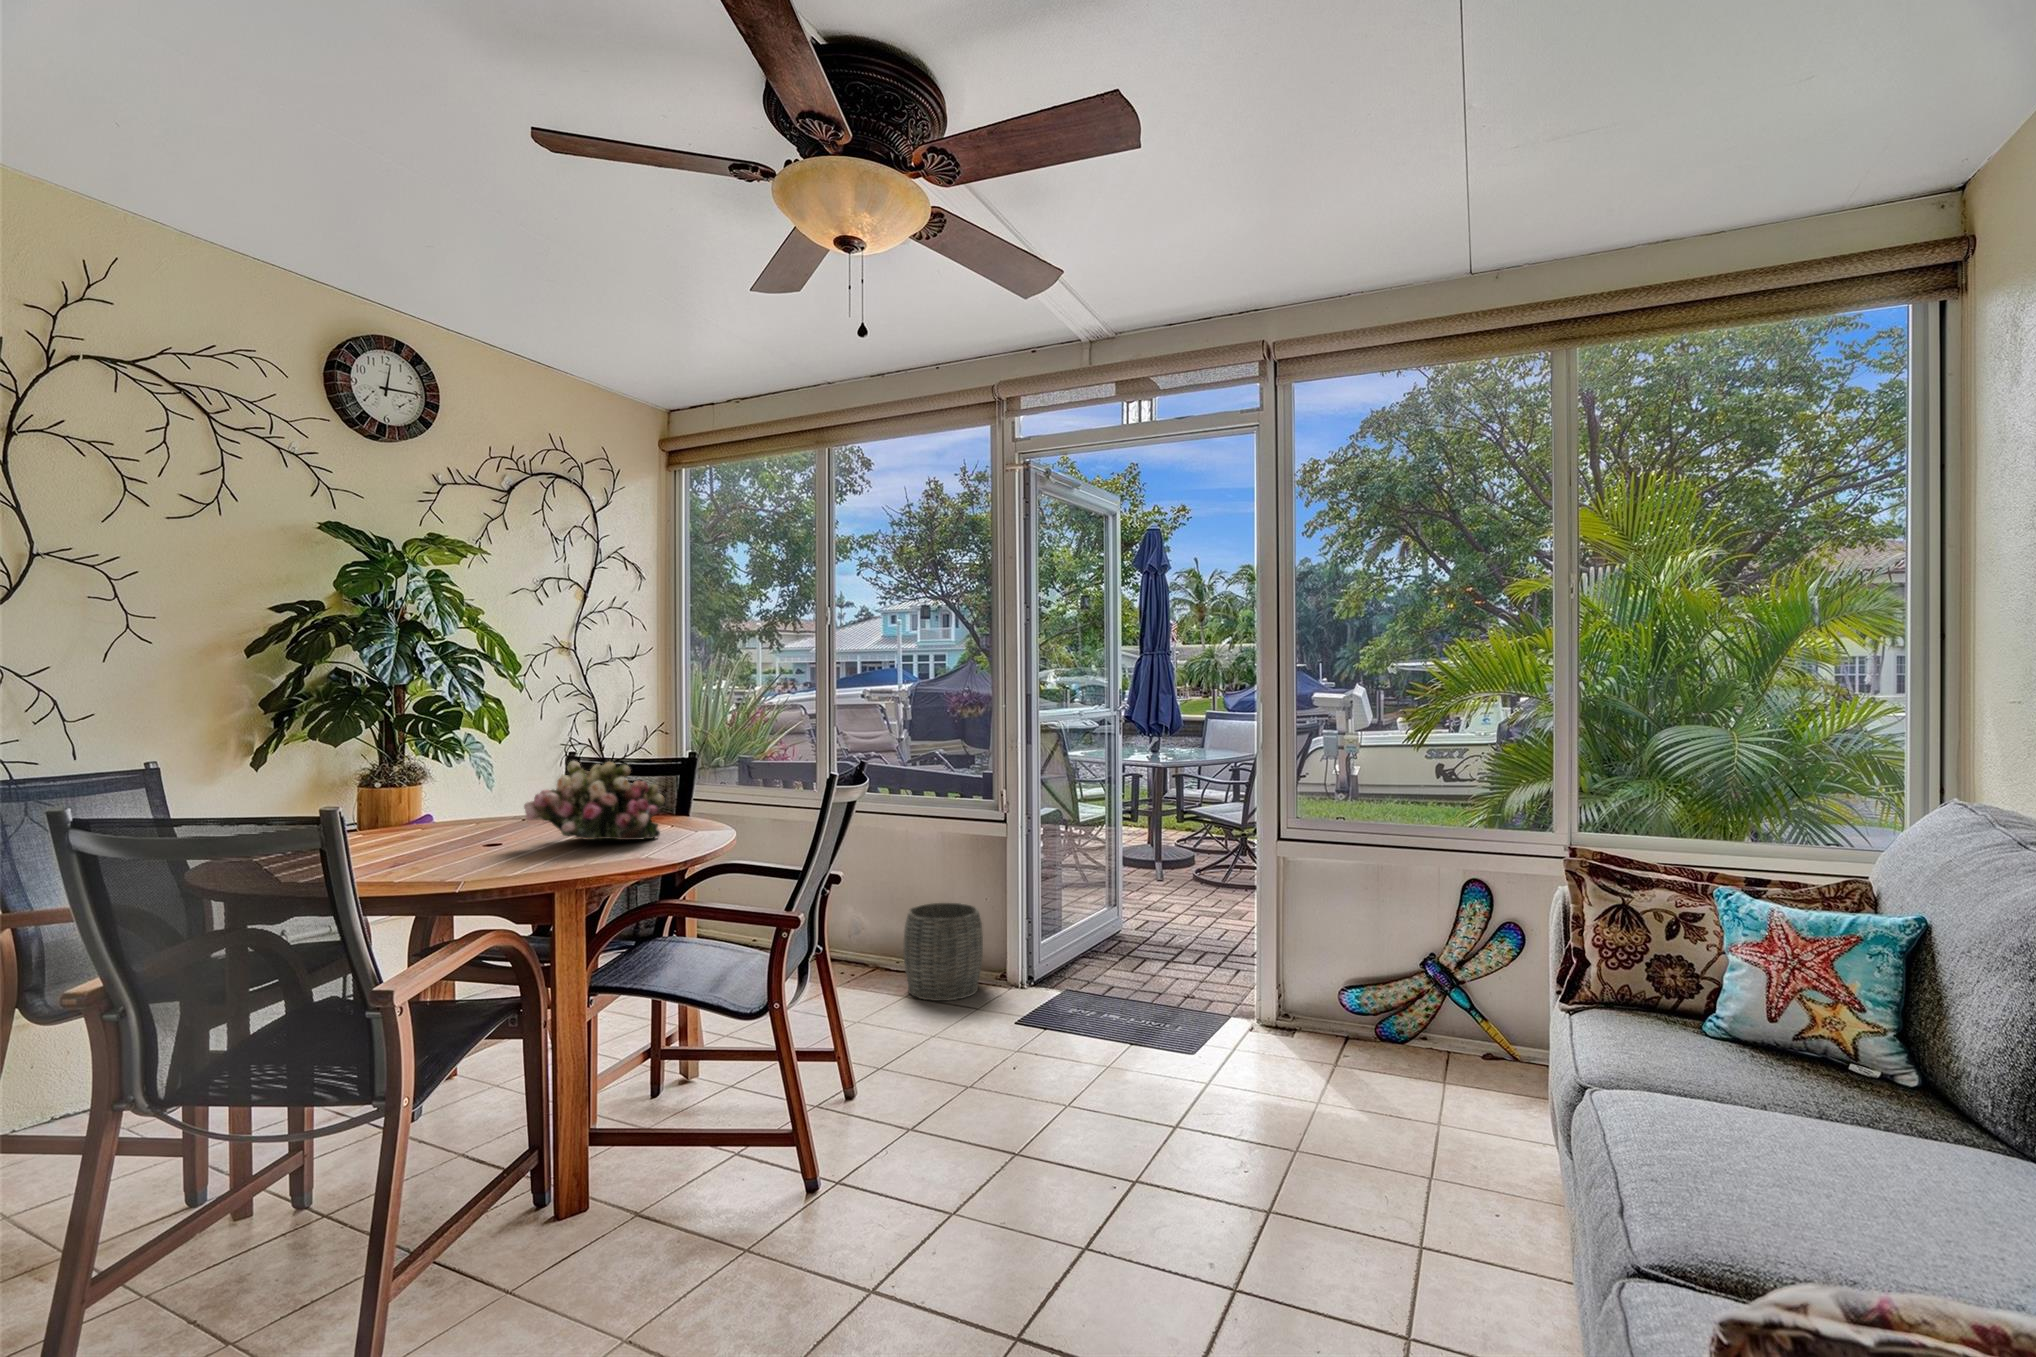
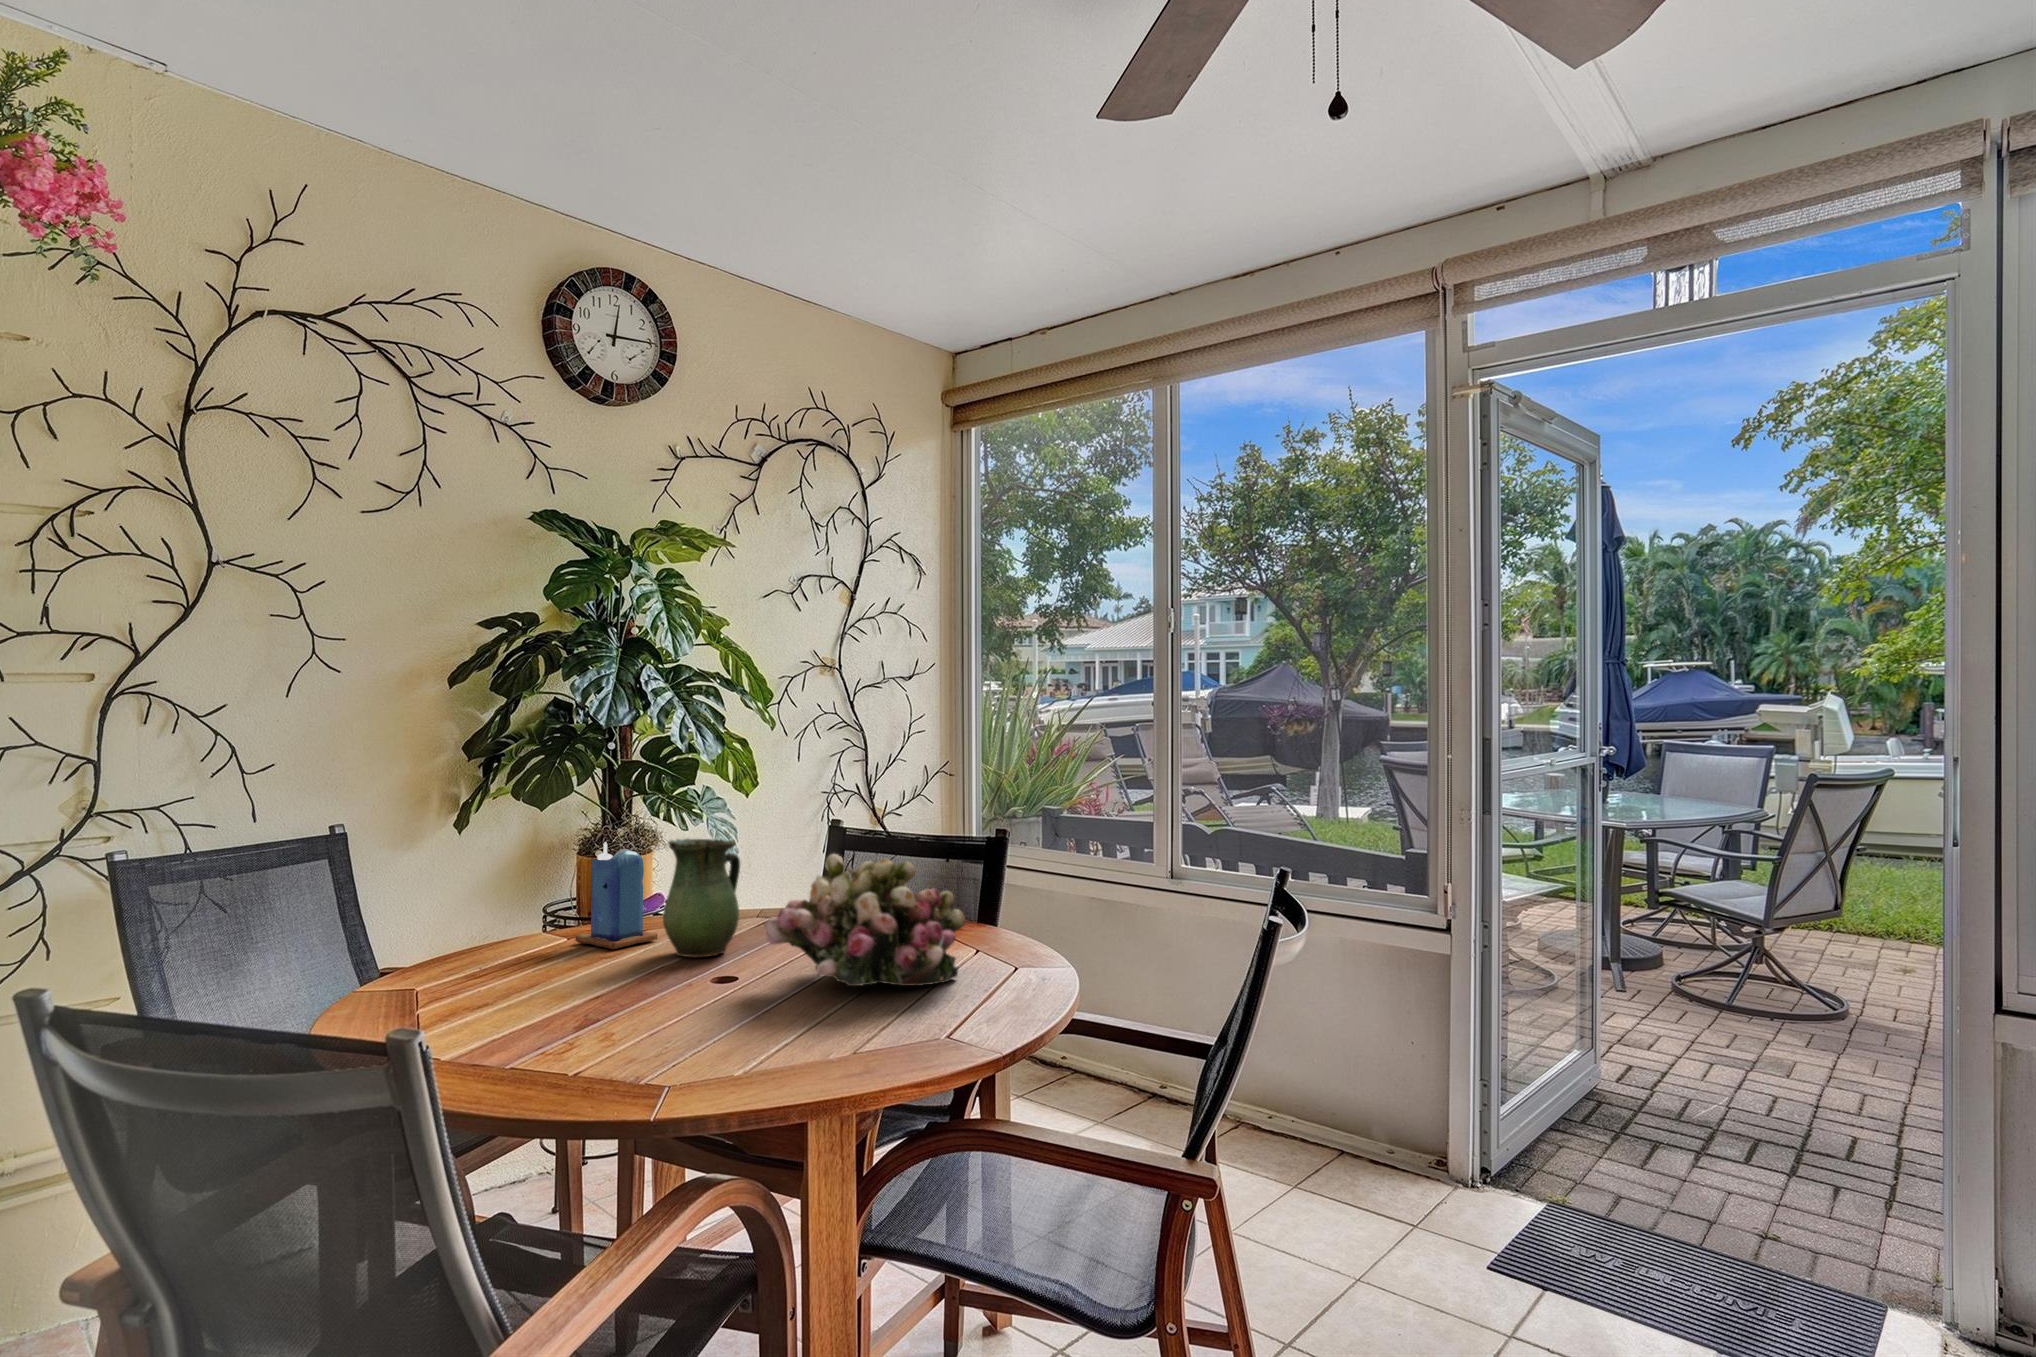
pitcher: none [445,758,503,838] -> present [663,839,740,957]
candle: none [372,764,438,837] -> present [575,842,657,949]
woven basket: present [904,903,983,1001] -> none [1295,1057,1423,1221]

